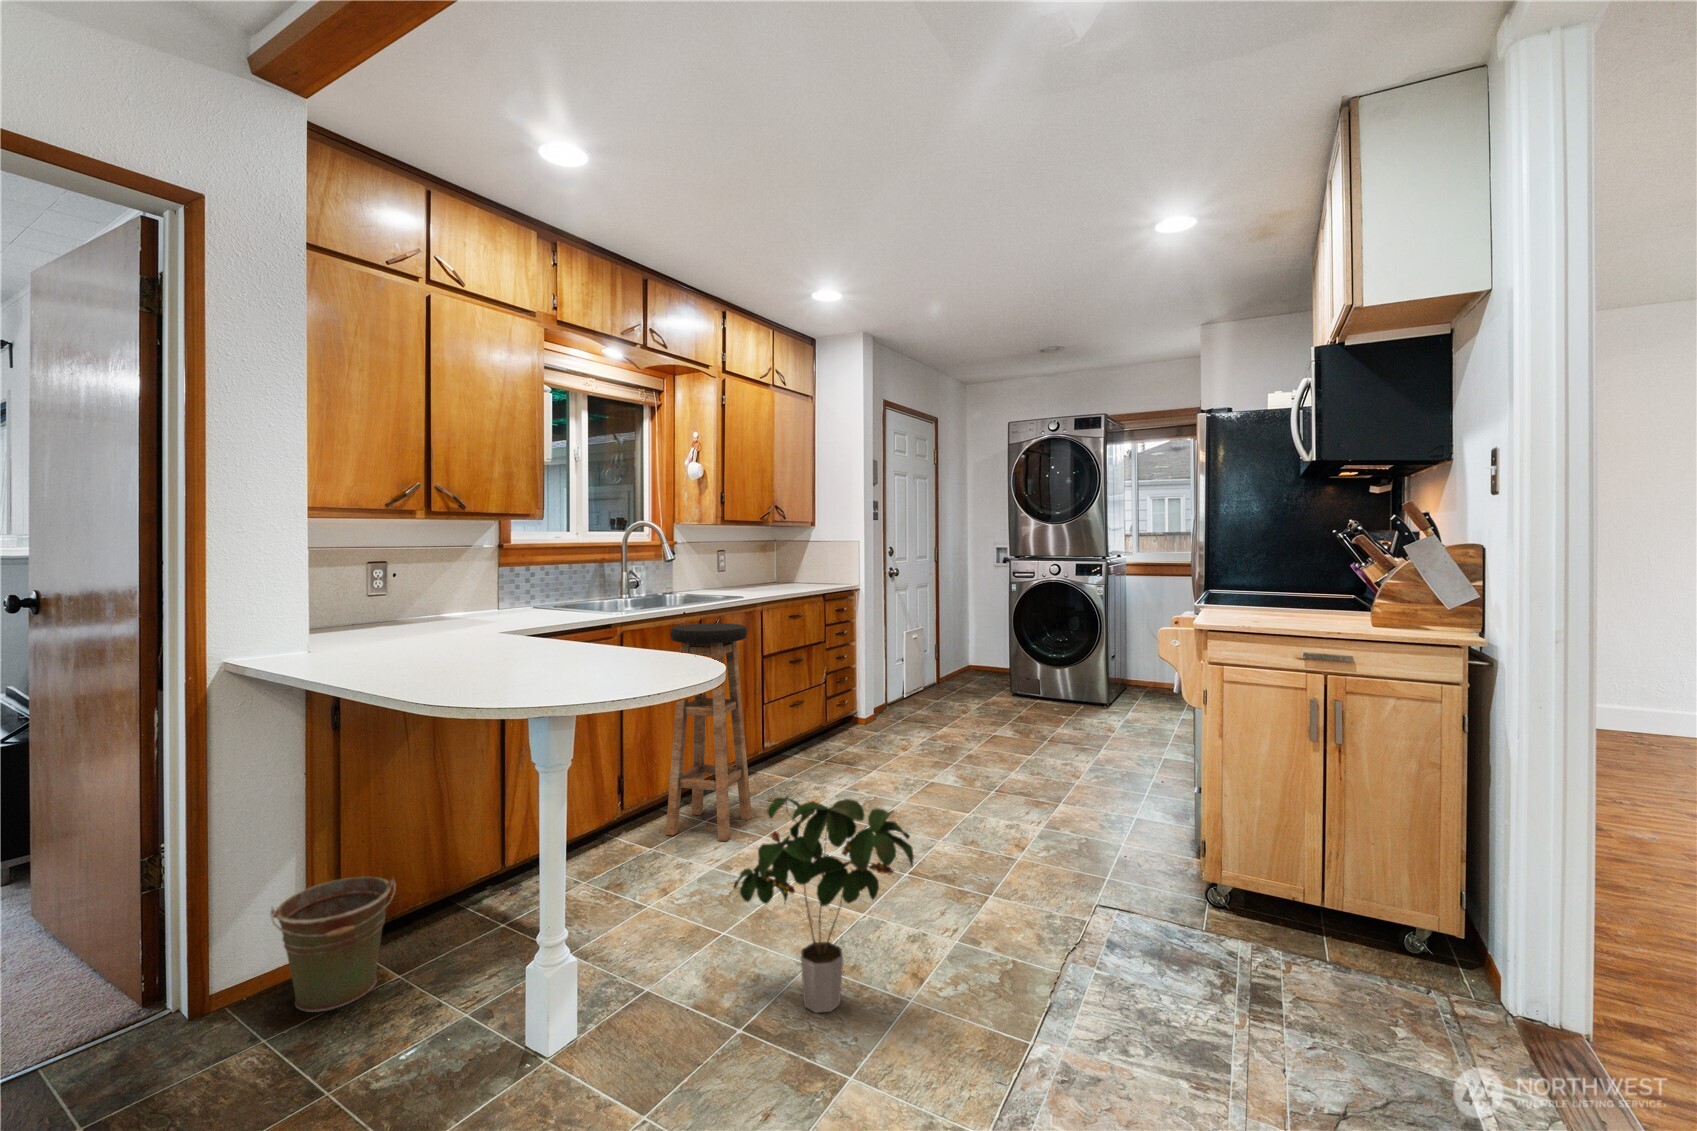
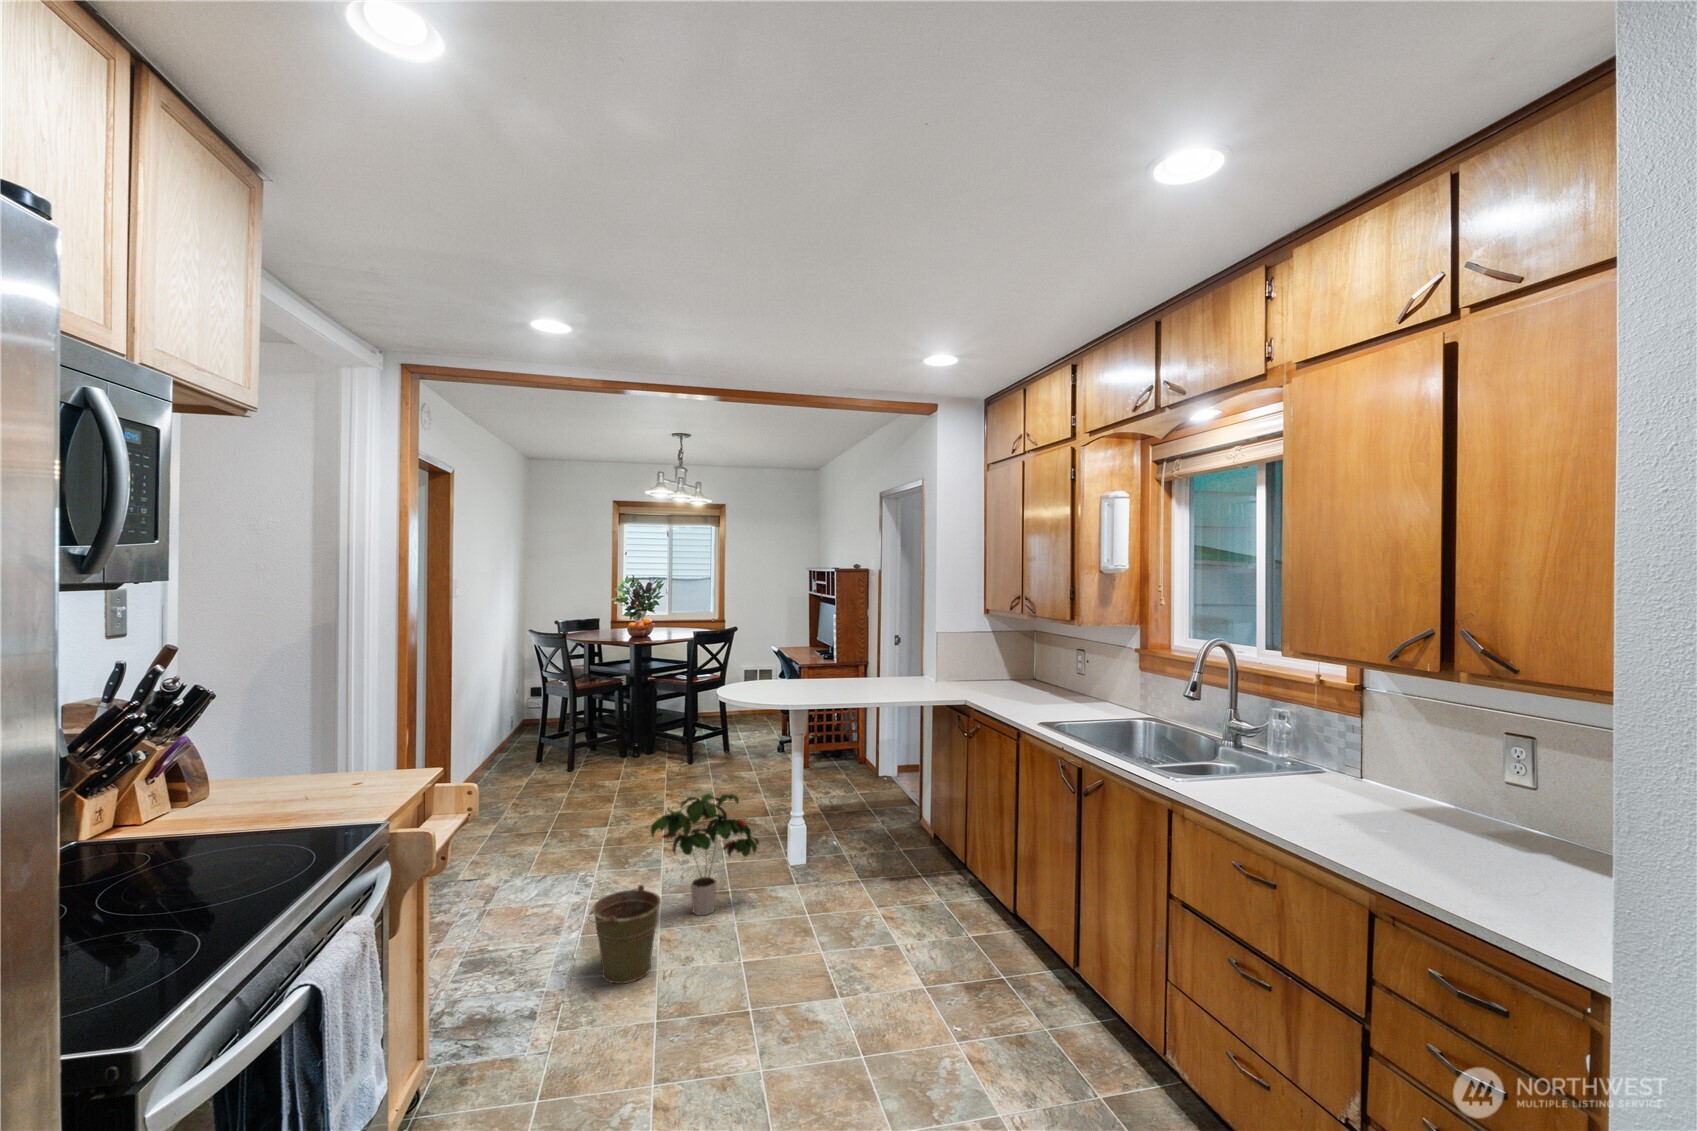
bar stool: present [666,623,752,841] -> none [937,742,1037,999]
bucket: present [270,877,396,1012] -> present [589,885,661,983]

